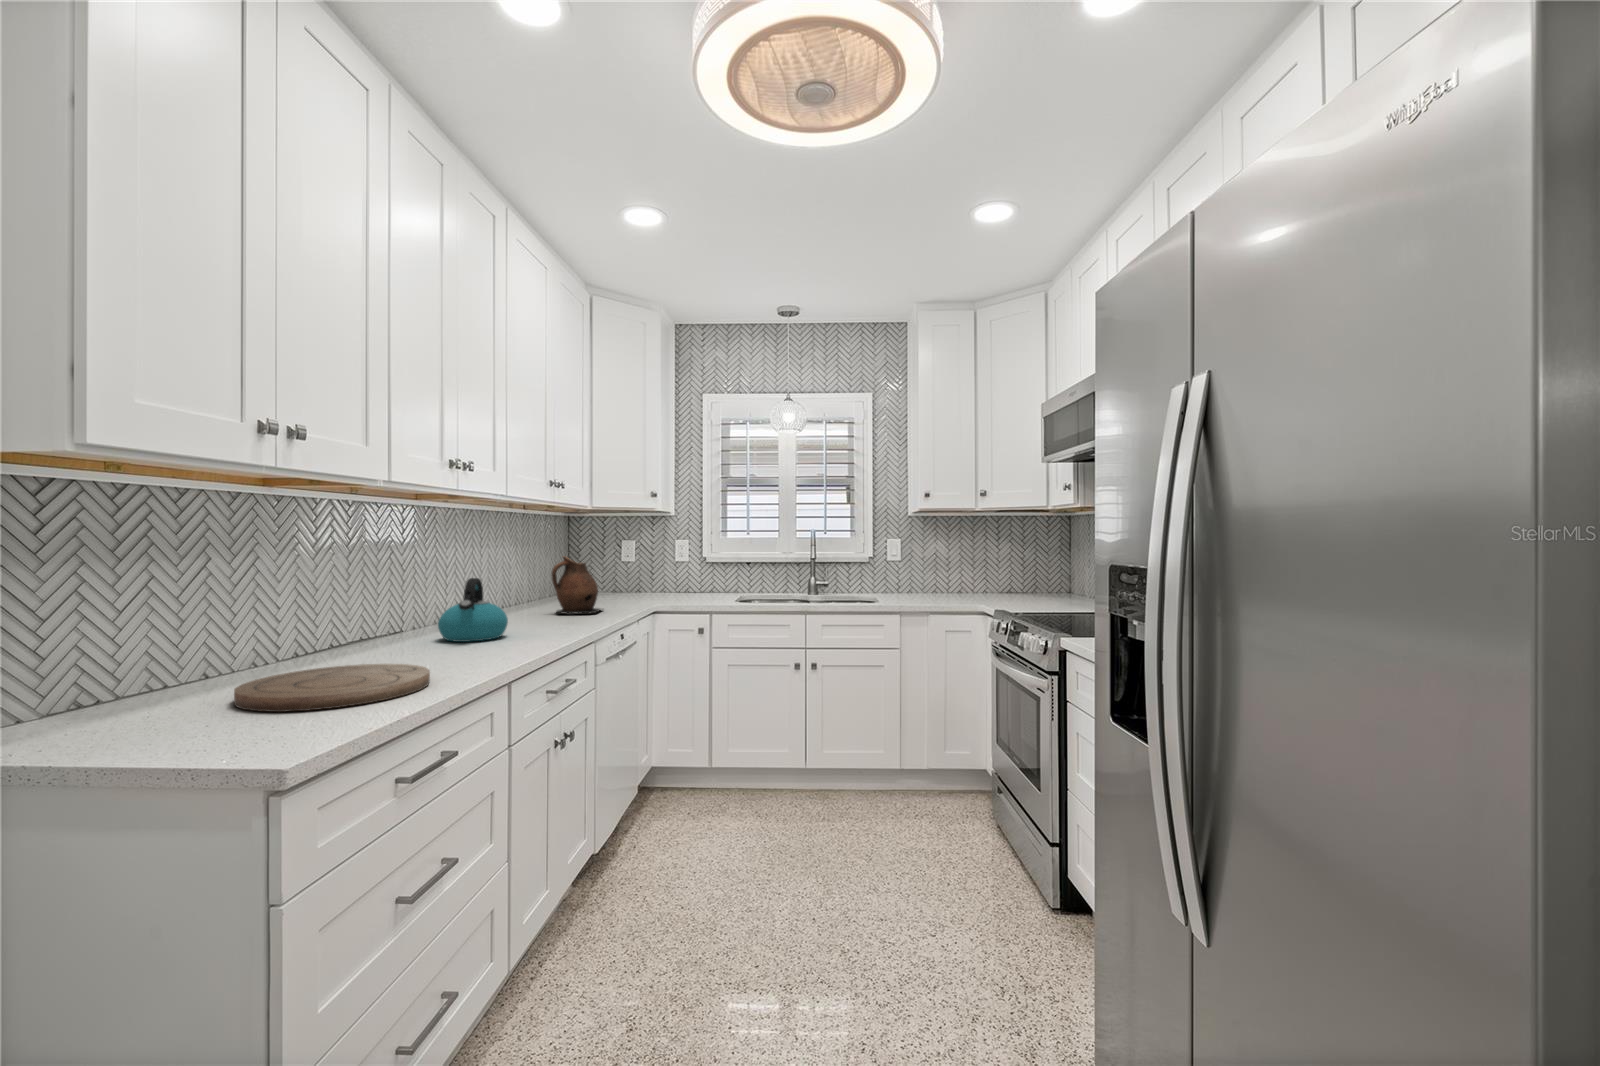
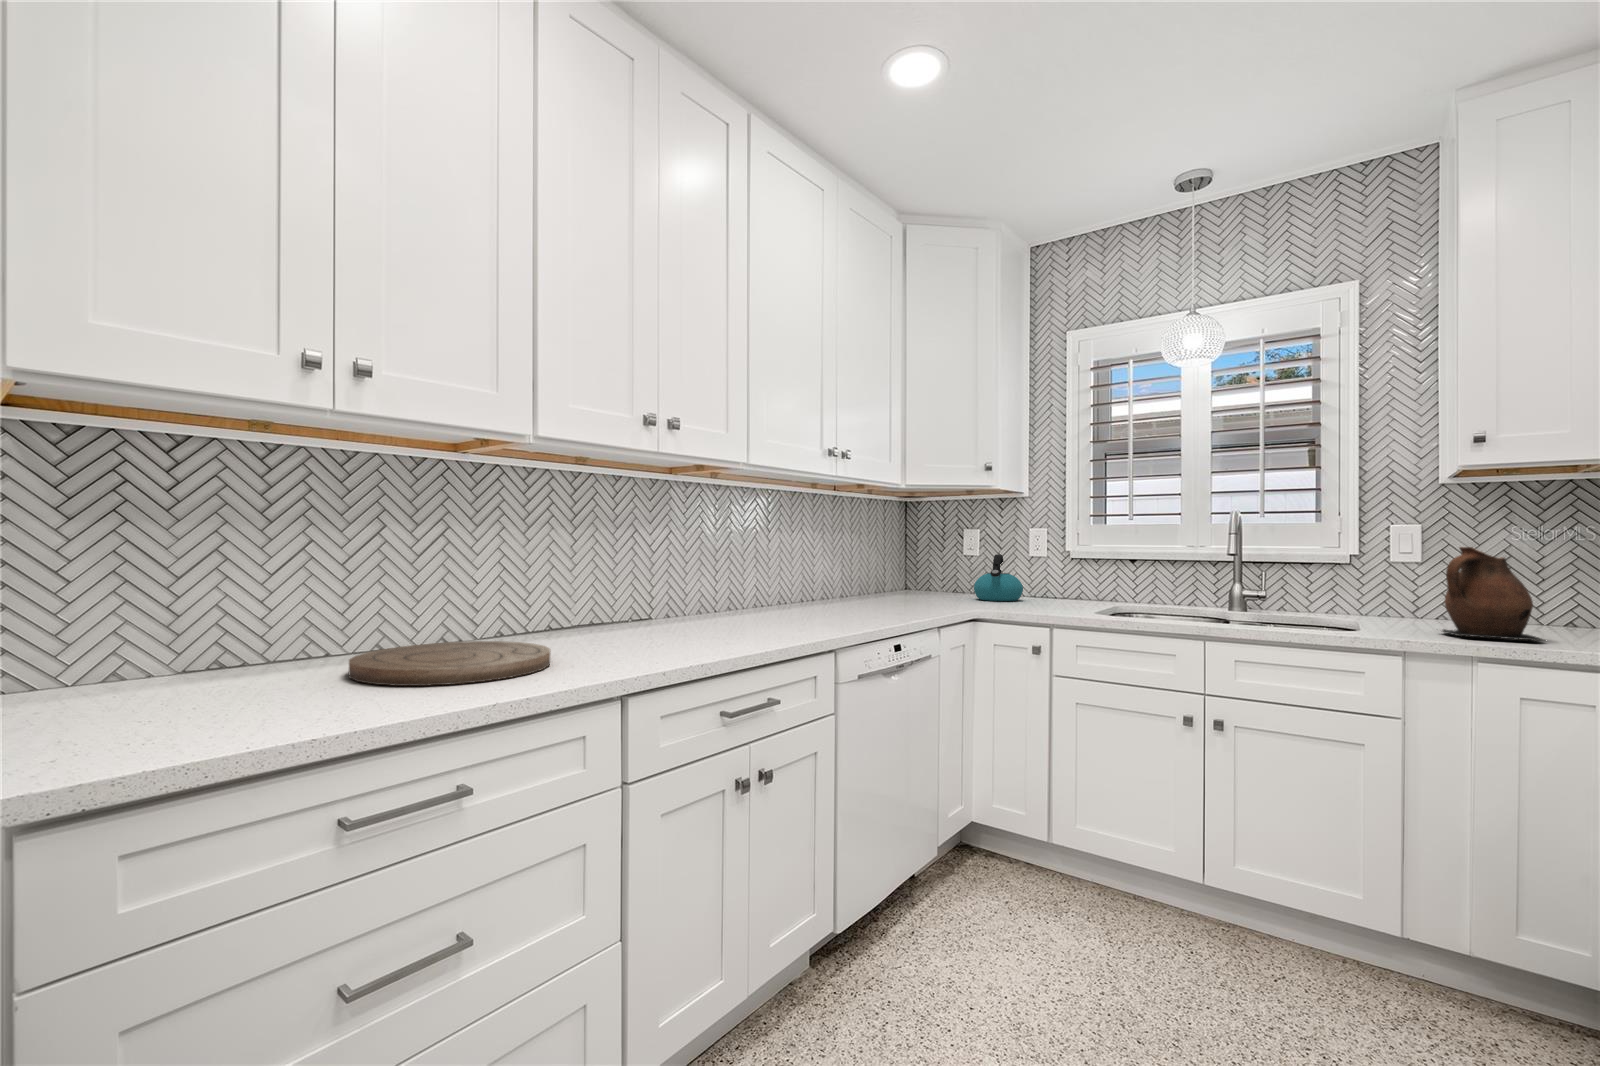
ceramic pitcher: present [551,556,601,614] -> present [1442,547,1543,642]
kettle: present [438,578,508,642] -> present [974,554,1023,601]

